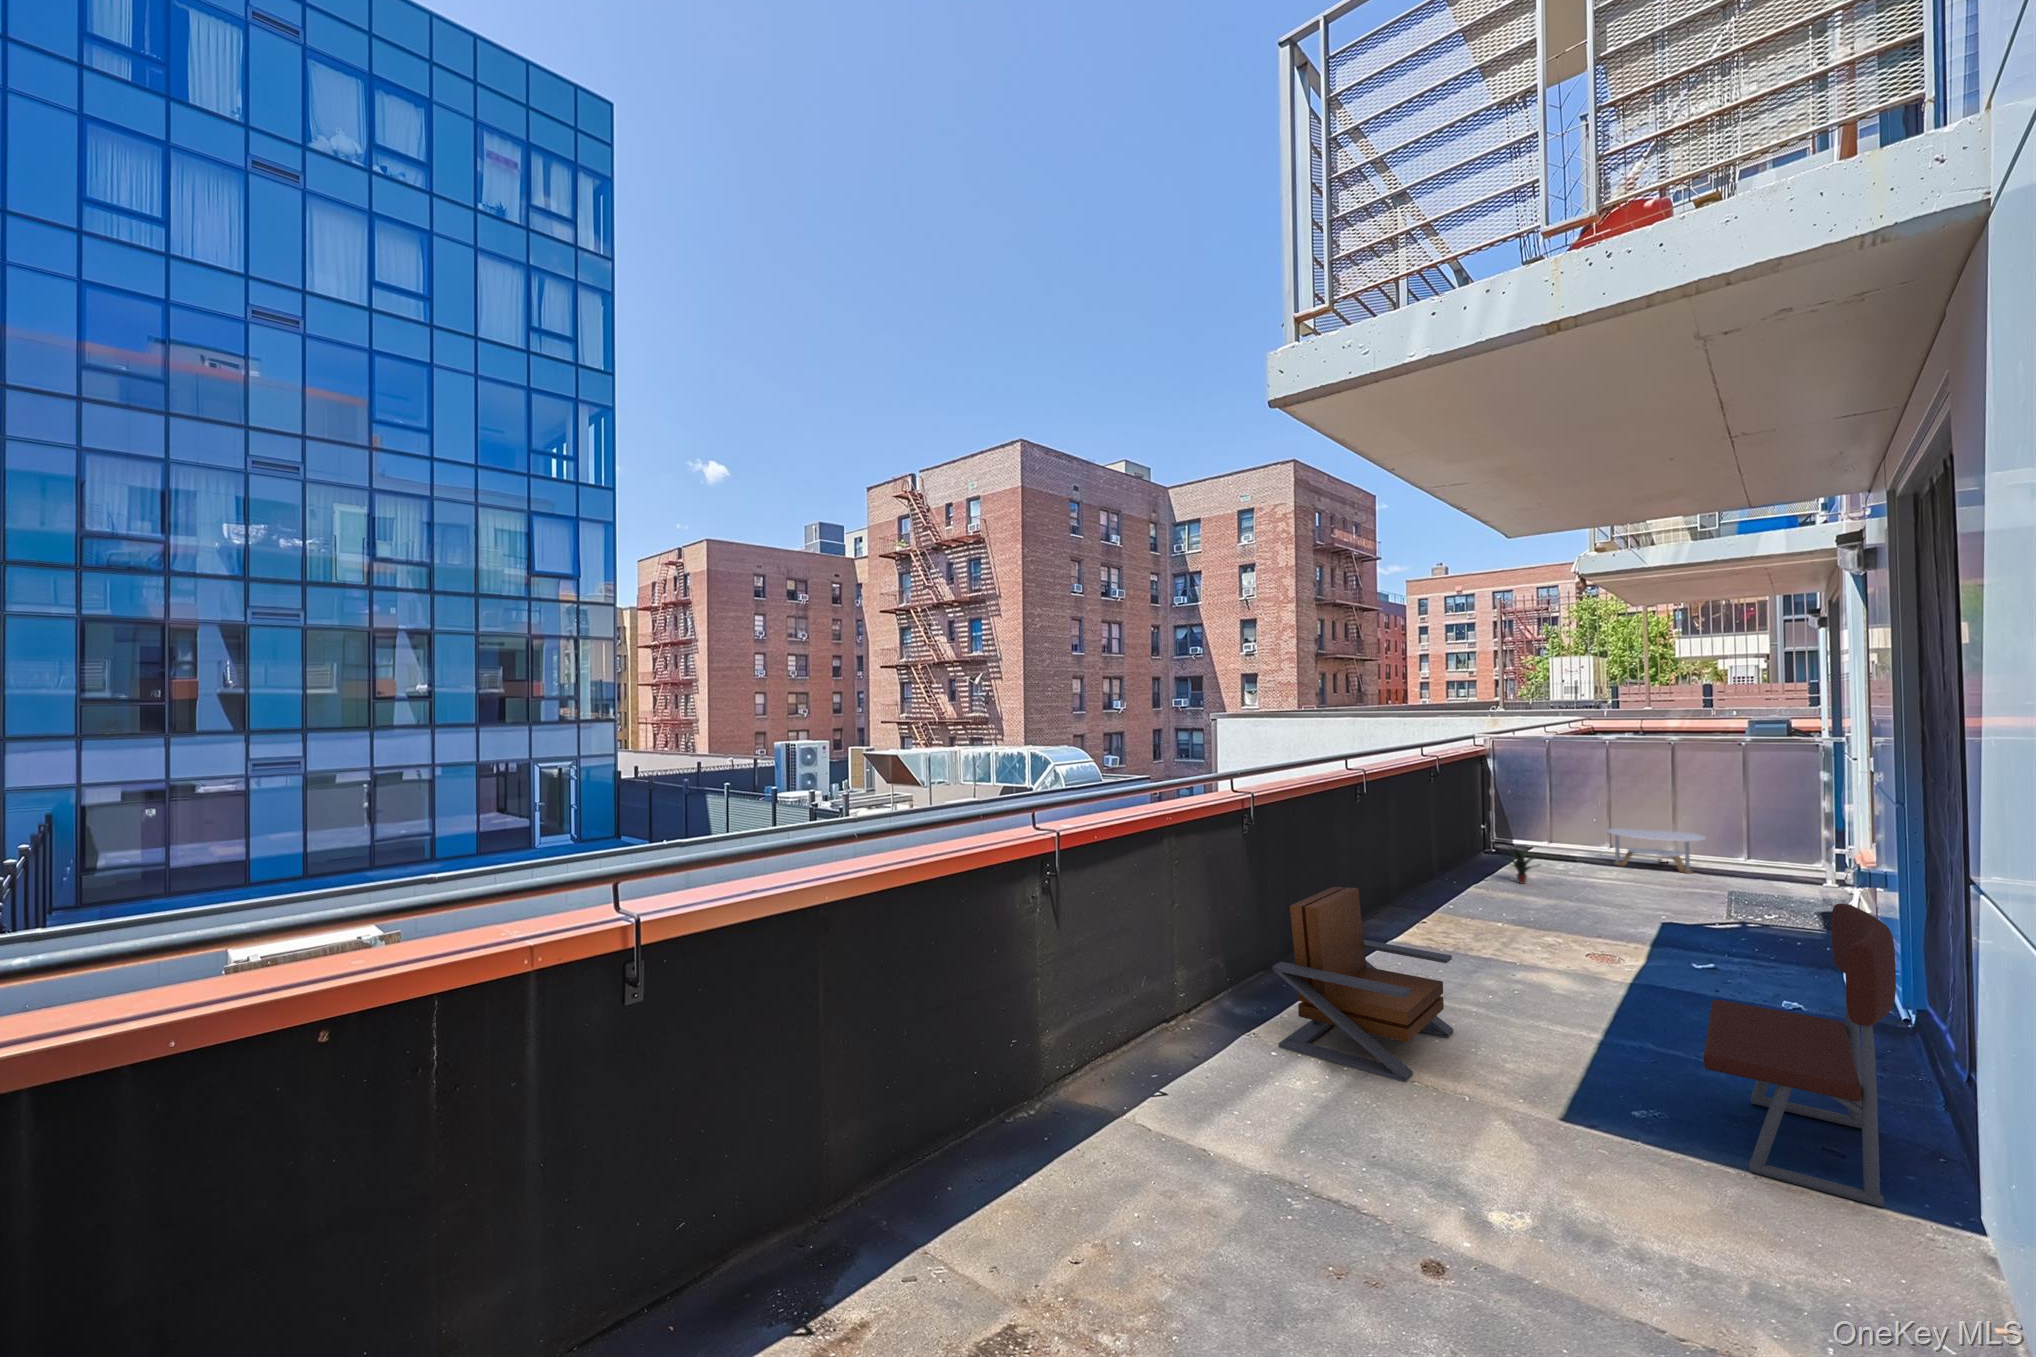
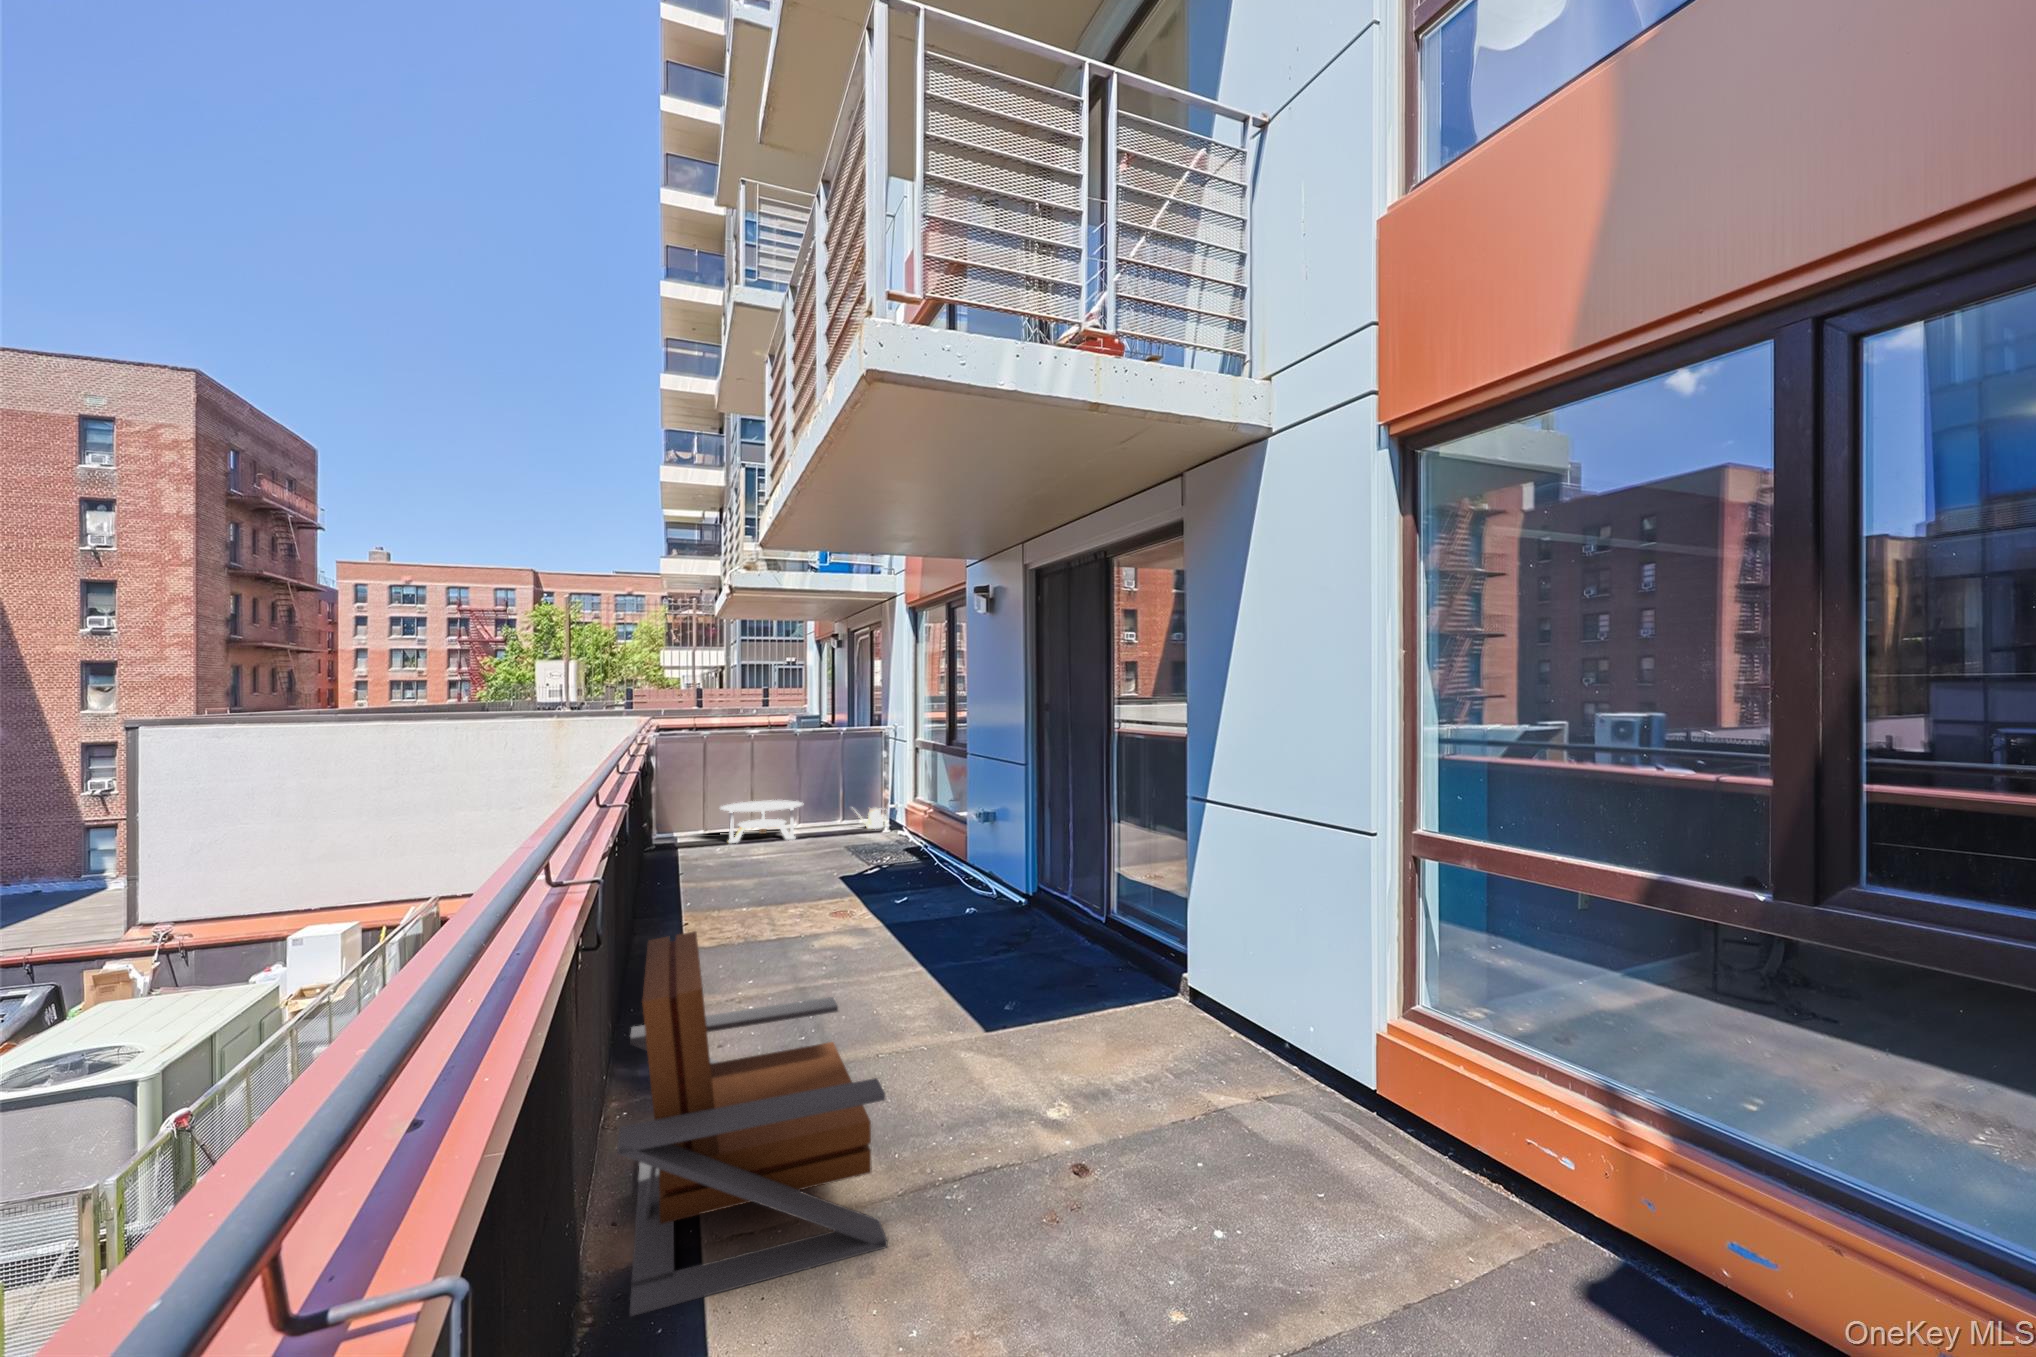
potted plant: present [1504,848,1538,884] -> none [647,840,691,881]
watering can: none [1774,851,1833,882] -> present [856,808,883,829]
bench: present [1703,904,1896,1207] -> none [1106,822,1342,1140]

